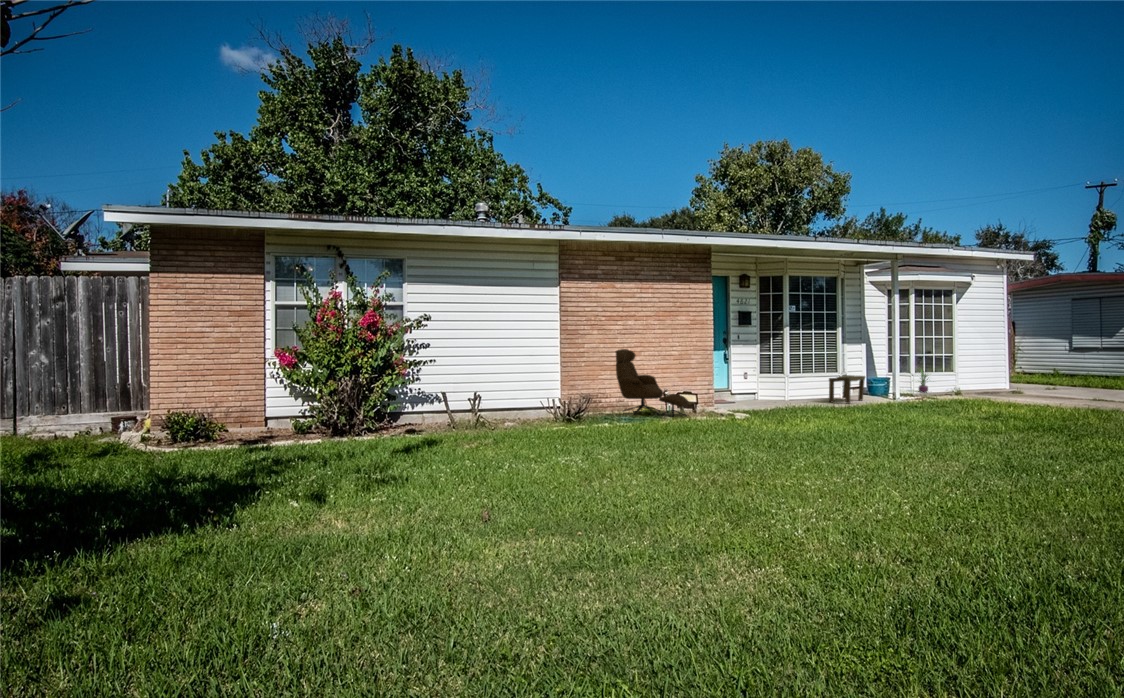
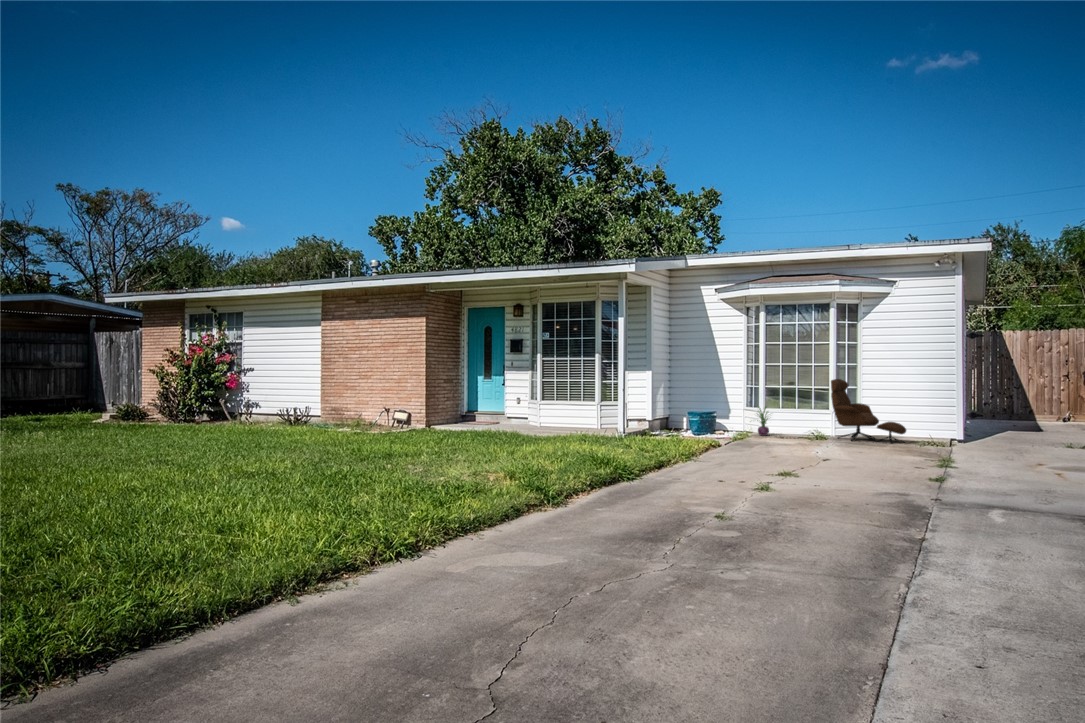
lounge chair: present [616,349,689,417] -> present [831,379,906,443]
bench: present [829,375,865,403] -> none [552,406,601,433]

